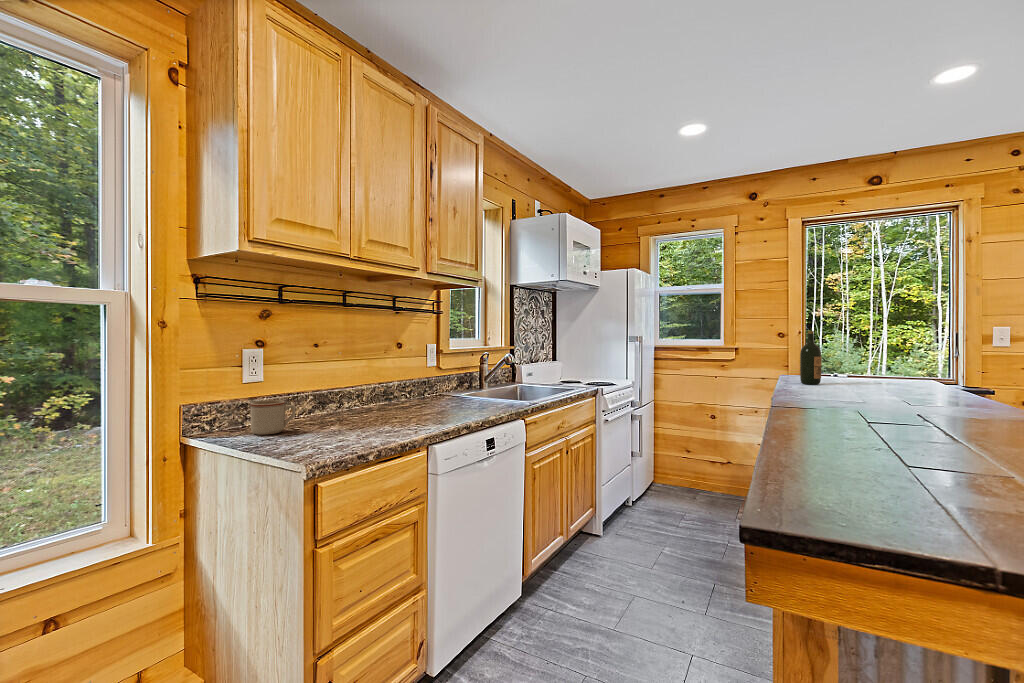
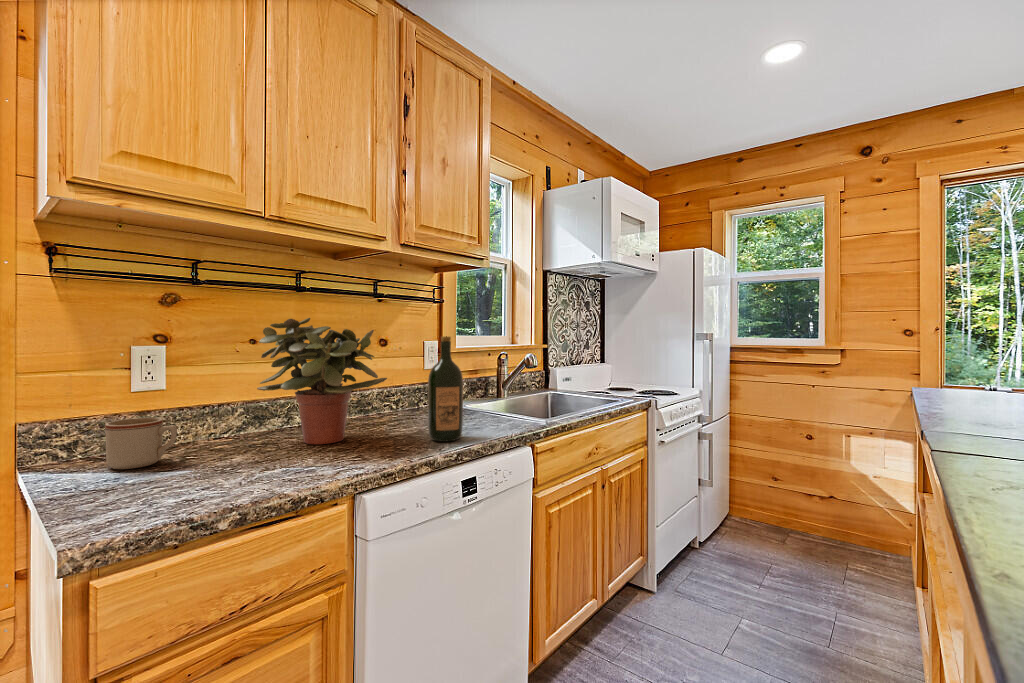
potted plant: none [332,328,427,419] -> present [257,318,387,444]
wine bottle: present [800,331,822,385] -> present [428,337,463,442]

